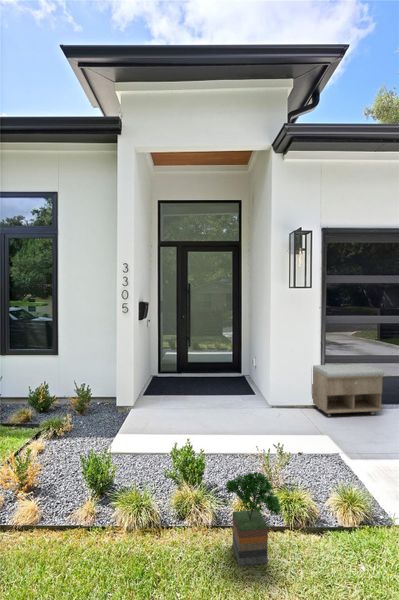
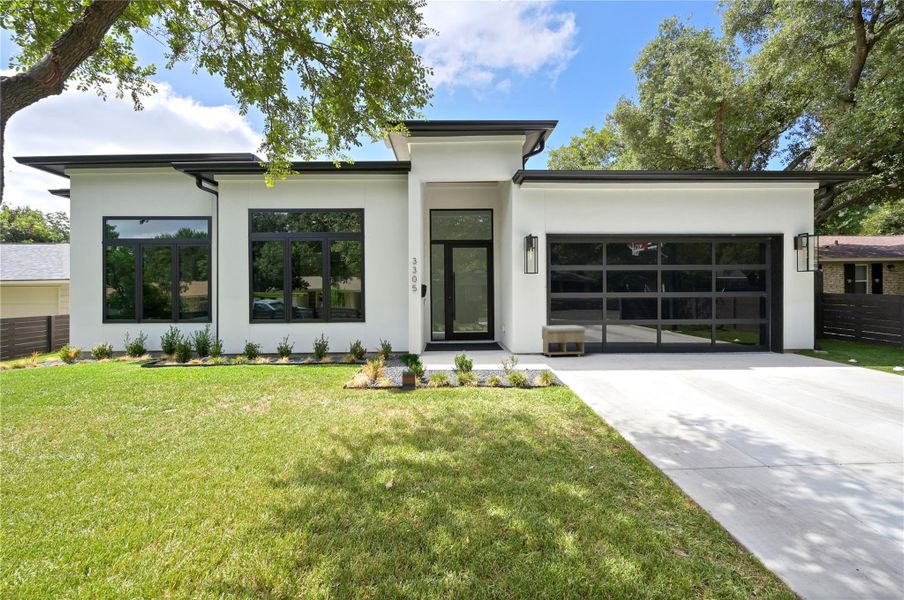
potted tree: present [225,472,281,566] -> present [398,354,421,390]

